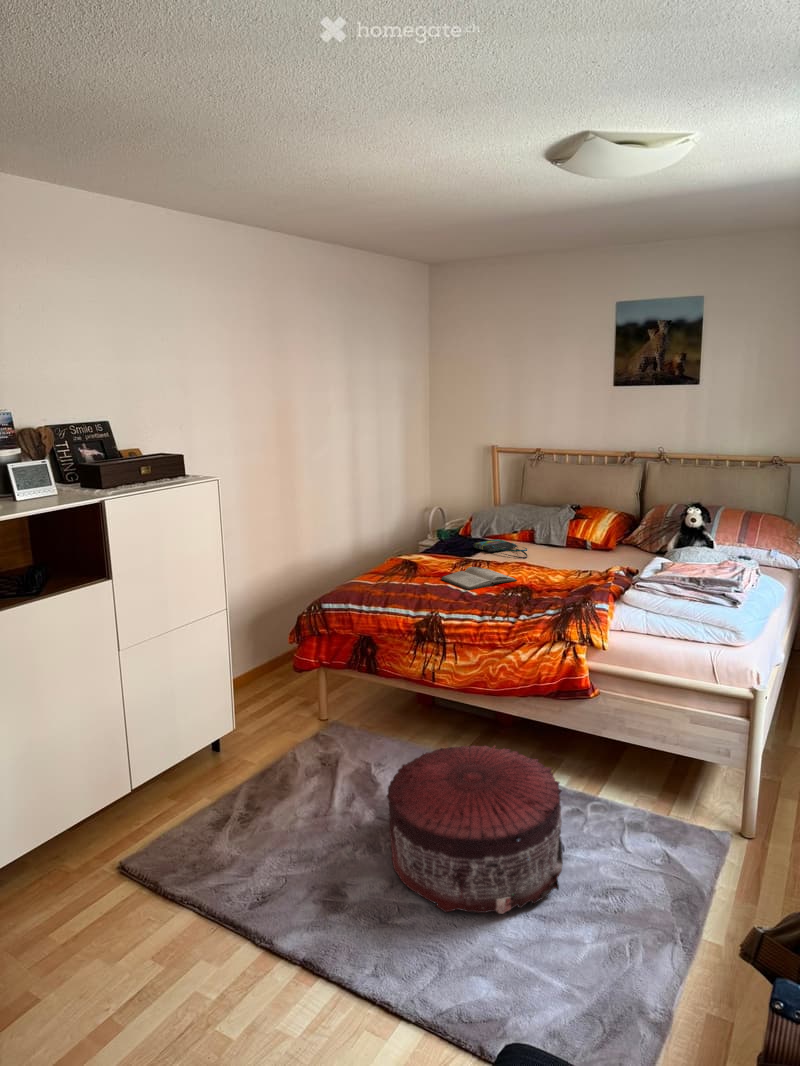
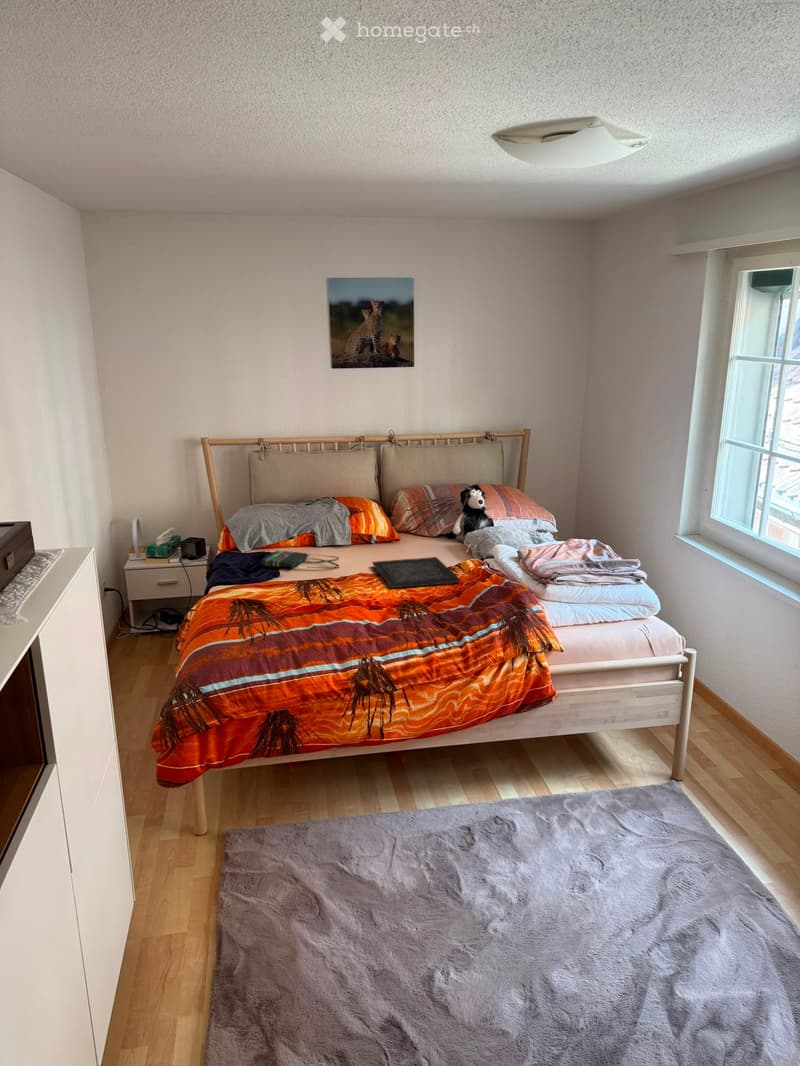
tray: none [531,558,615,584] -> present [373,557,460,588]
diary: present [441,567,517,590] -> none [311,589,387,620]
pouf: present [387,745,563,914] -> none [472,784,681,999]

